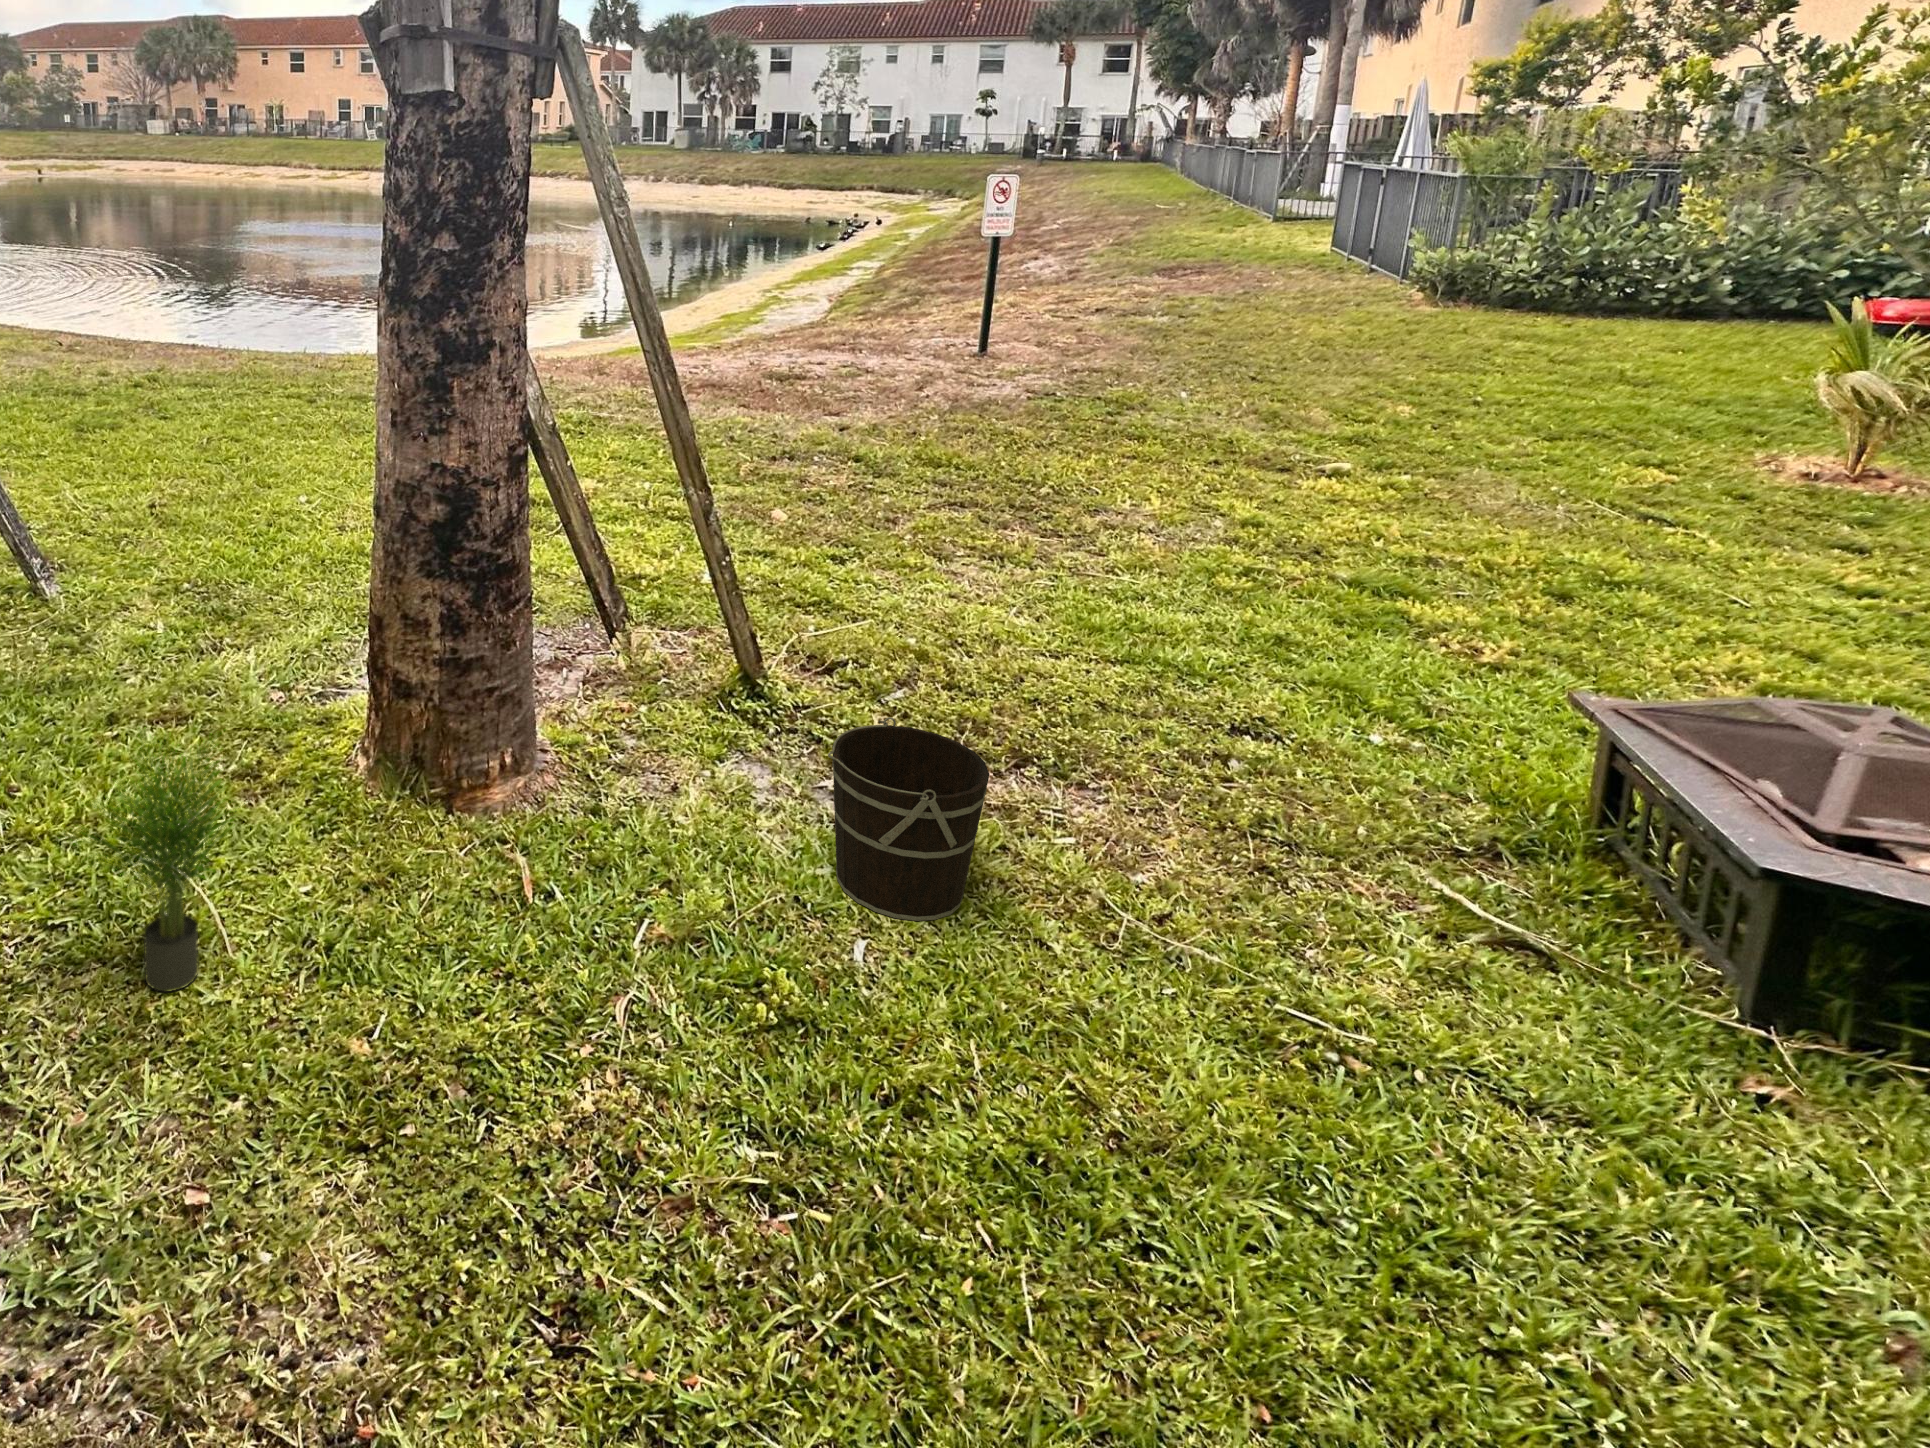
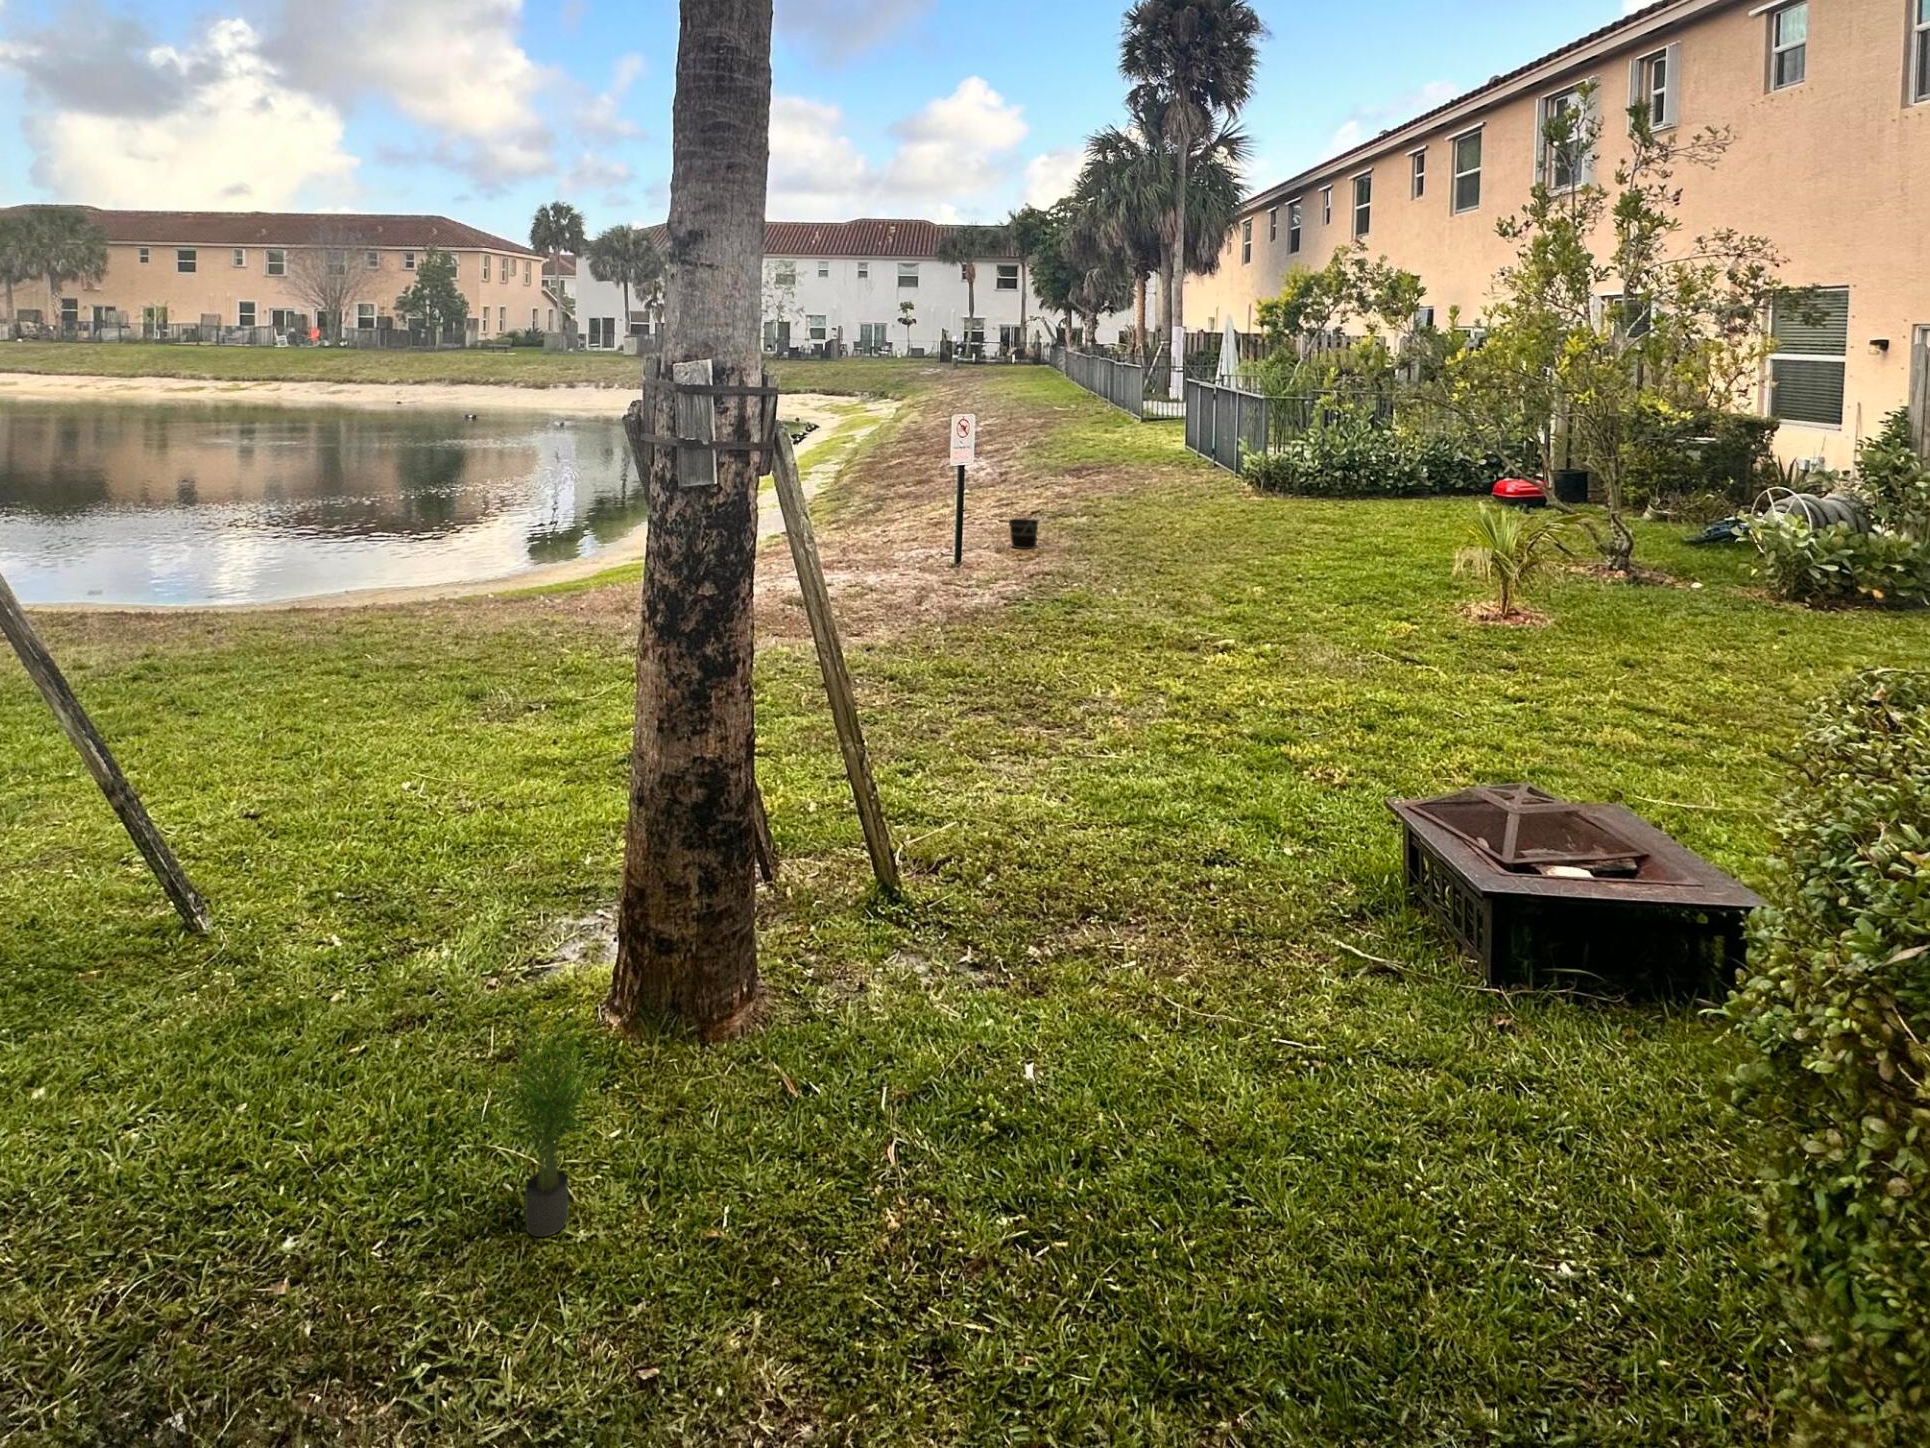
bucket: present [828,717,990,921] -> present [1009,518,1039,549]

